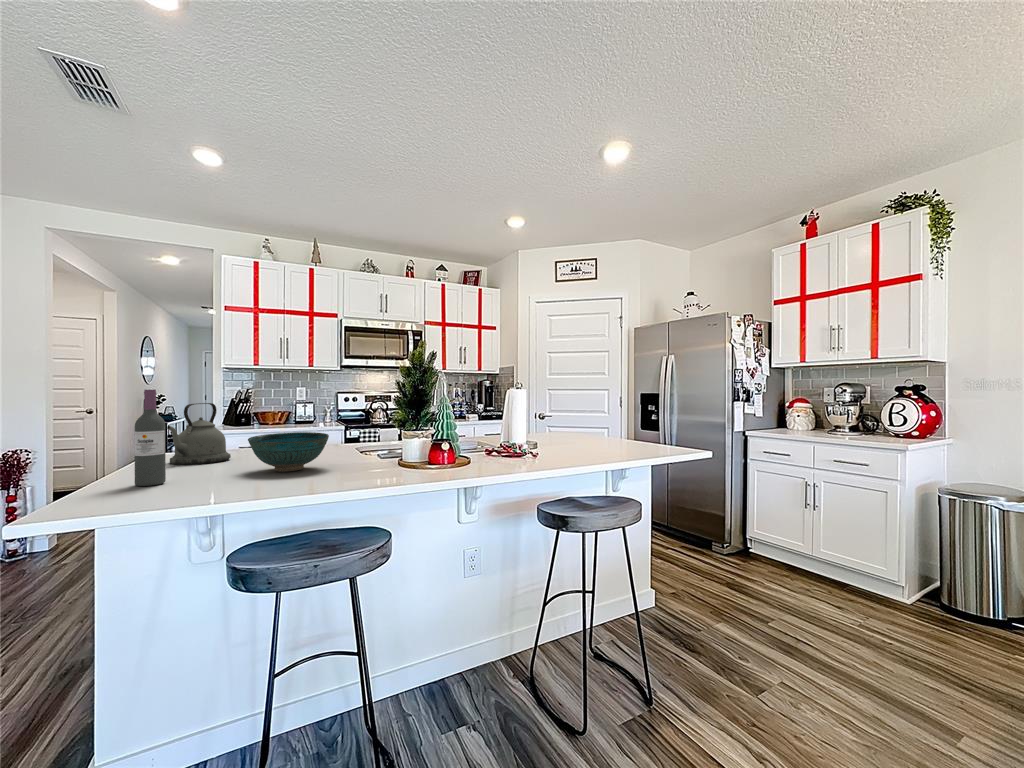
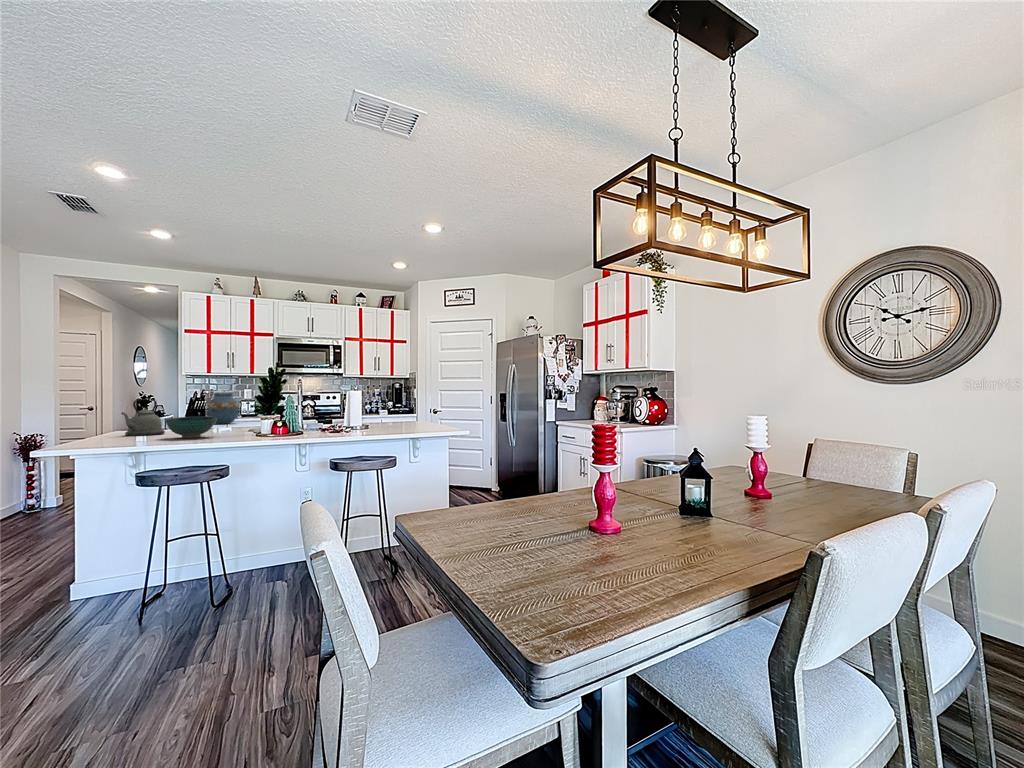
wine bottle: present [135,390,166,486] -> none [96,391,113,443]
vase: none [263,391,303,437] -> present [208,392,238,424]

